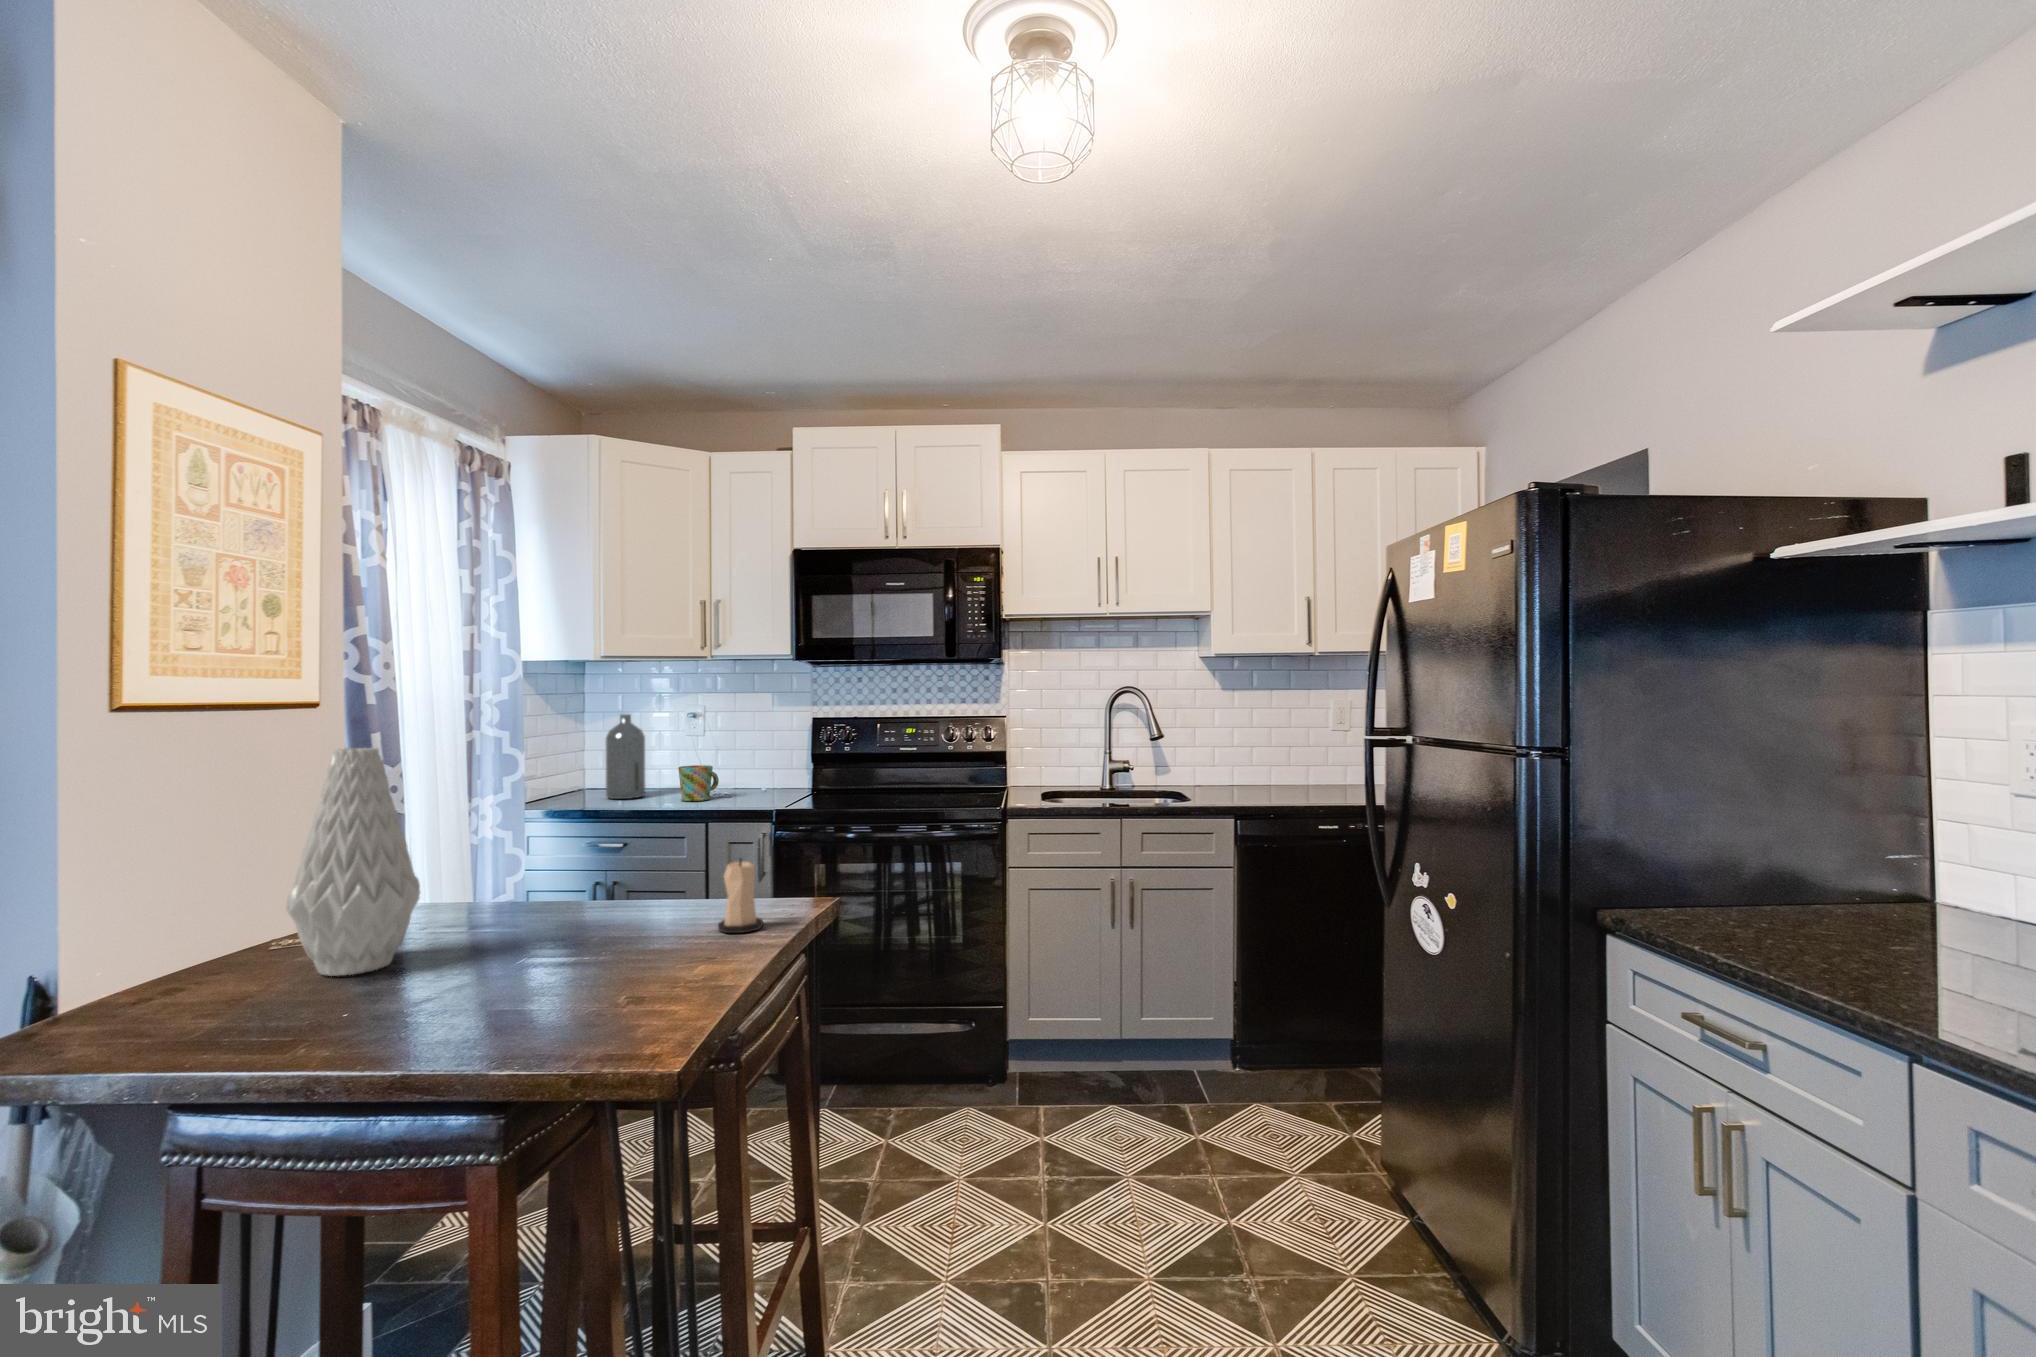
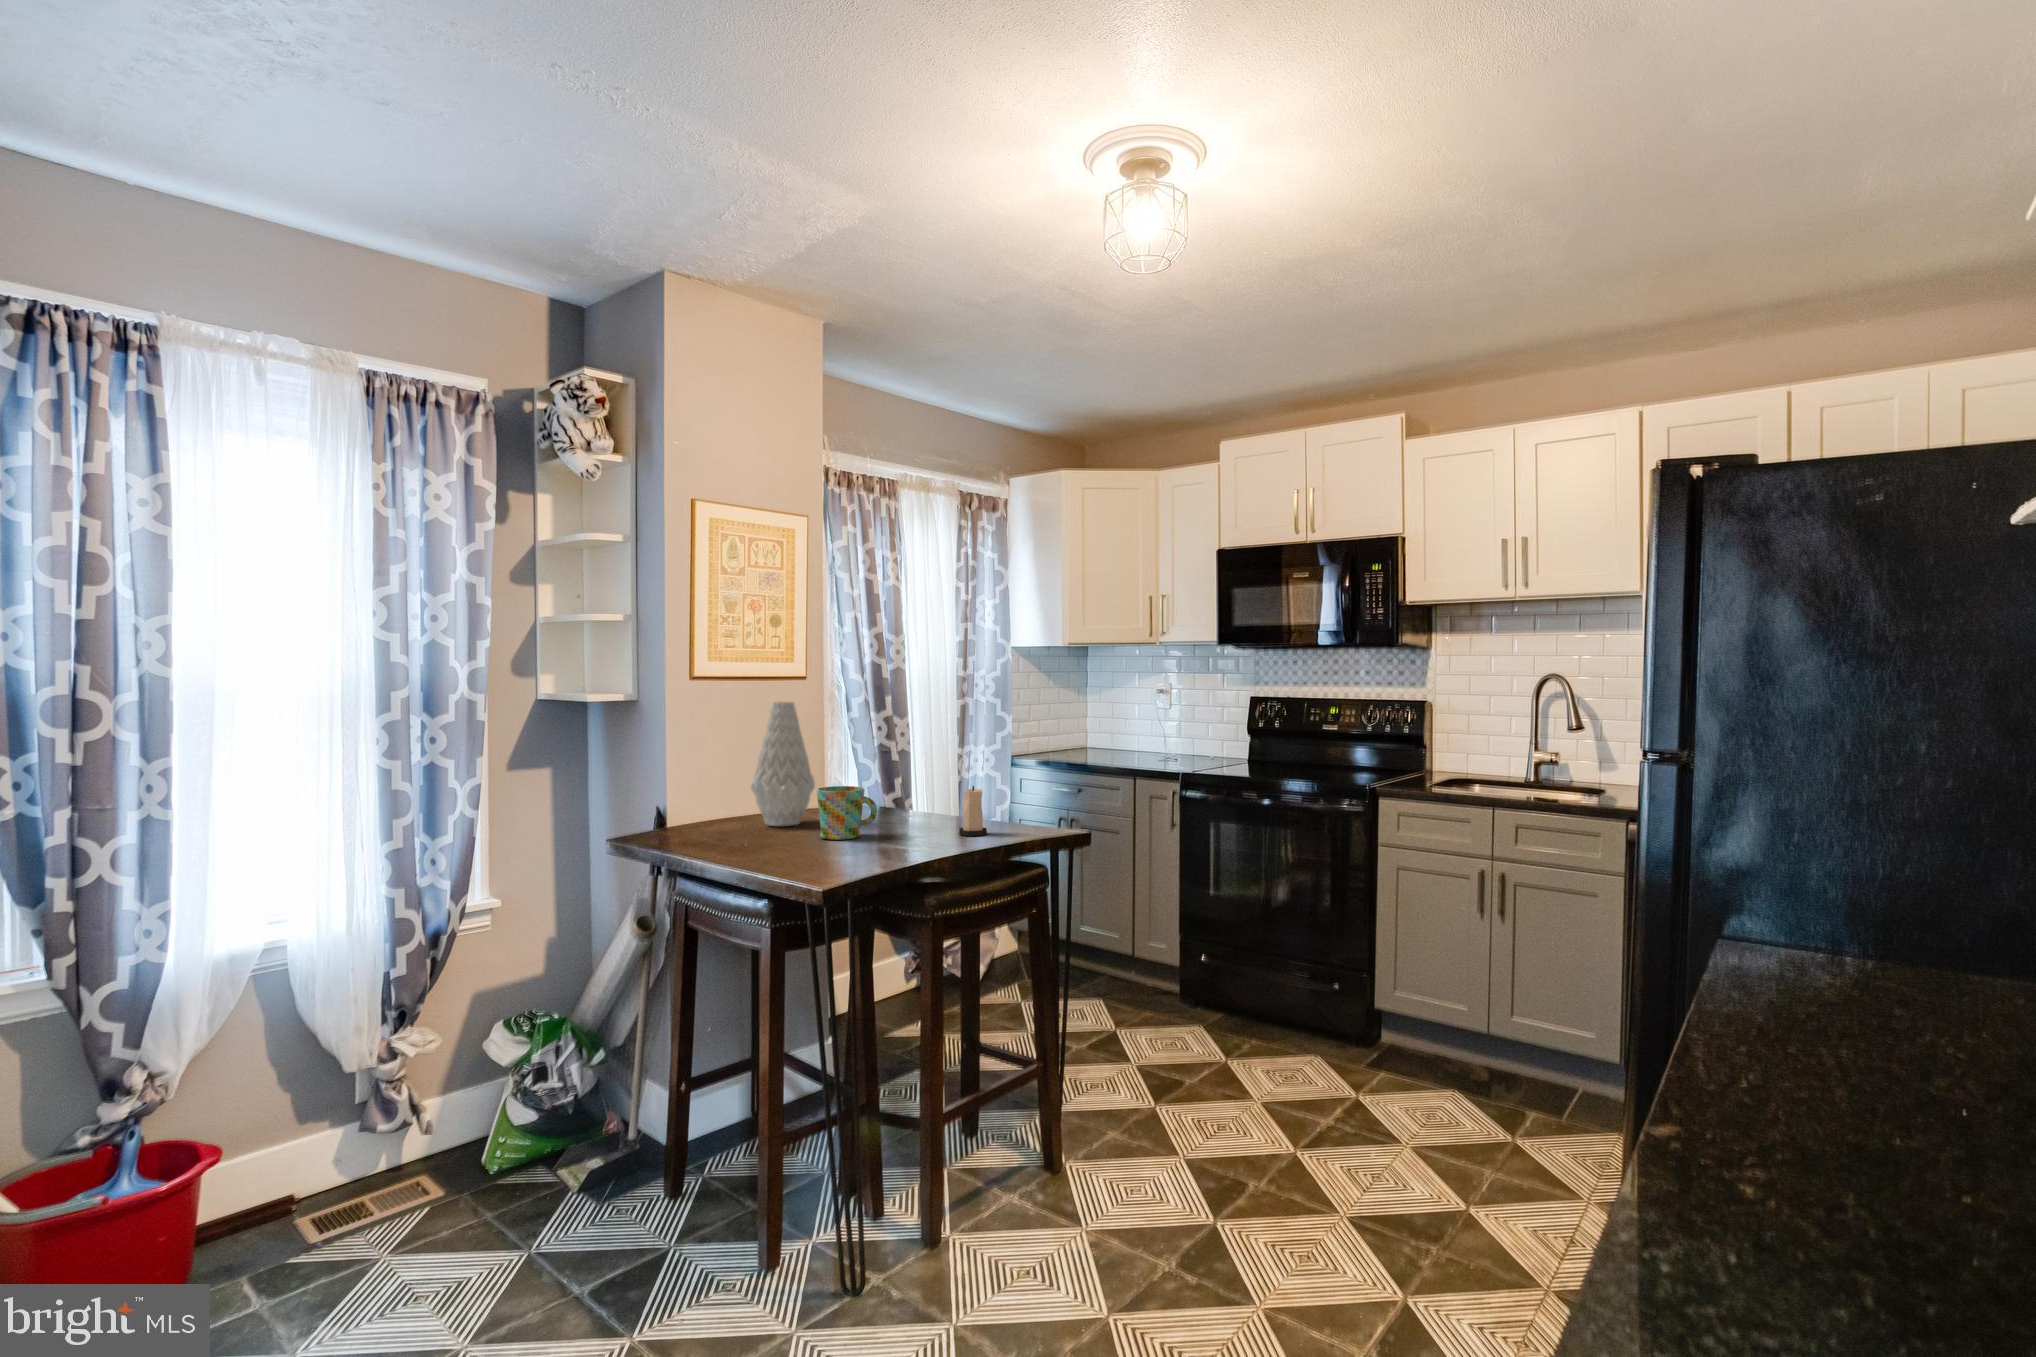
bottle: present [606,714,645,799] -> none [1082,689,1112,756]
mug: present [678,765,719,801] -> present [817,786,877,840]

